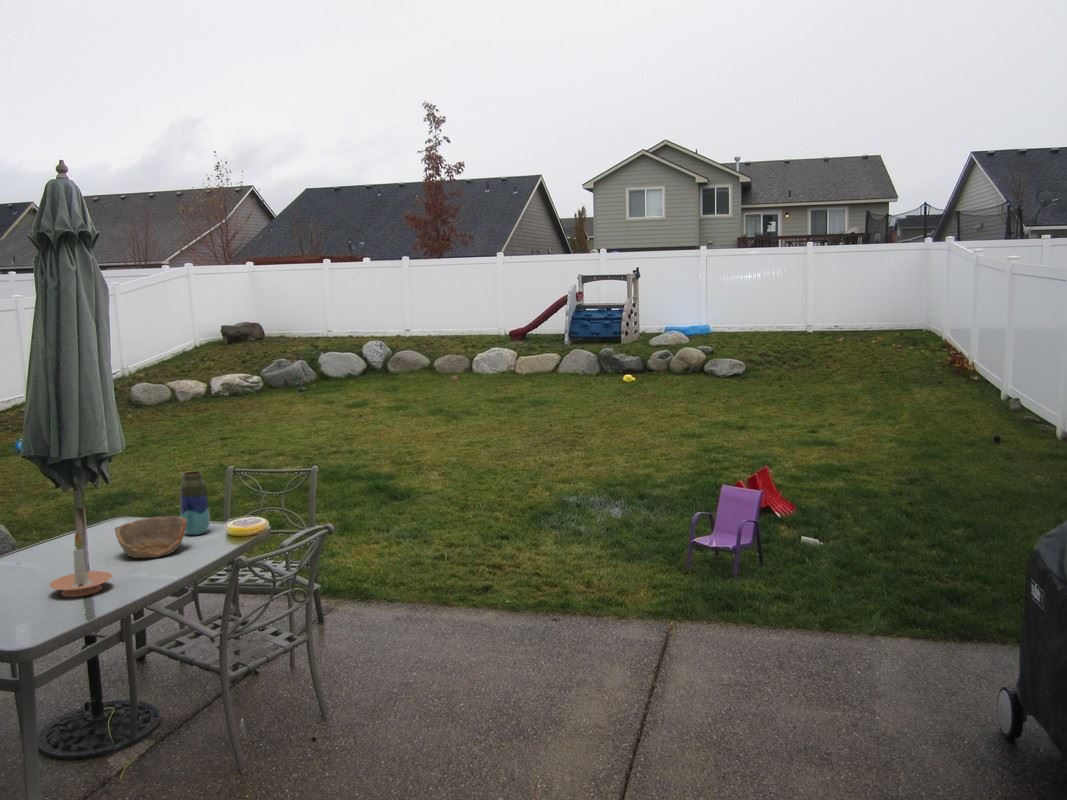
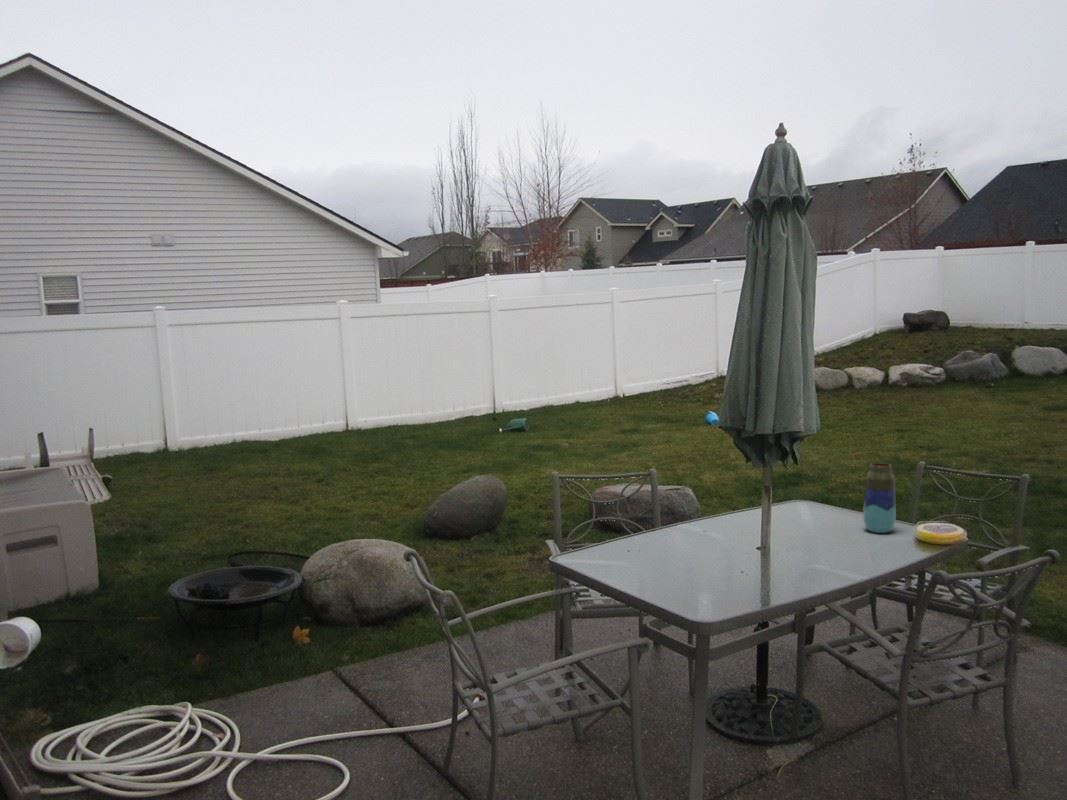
bowl: present [115,516,187,558] -> none [796,506,872,550]
candle holder: present [49,532,112,597] -> none [731,510,792,577]

